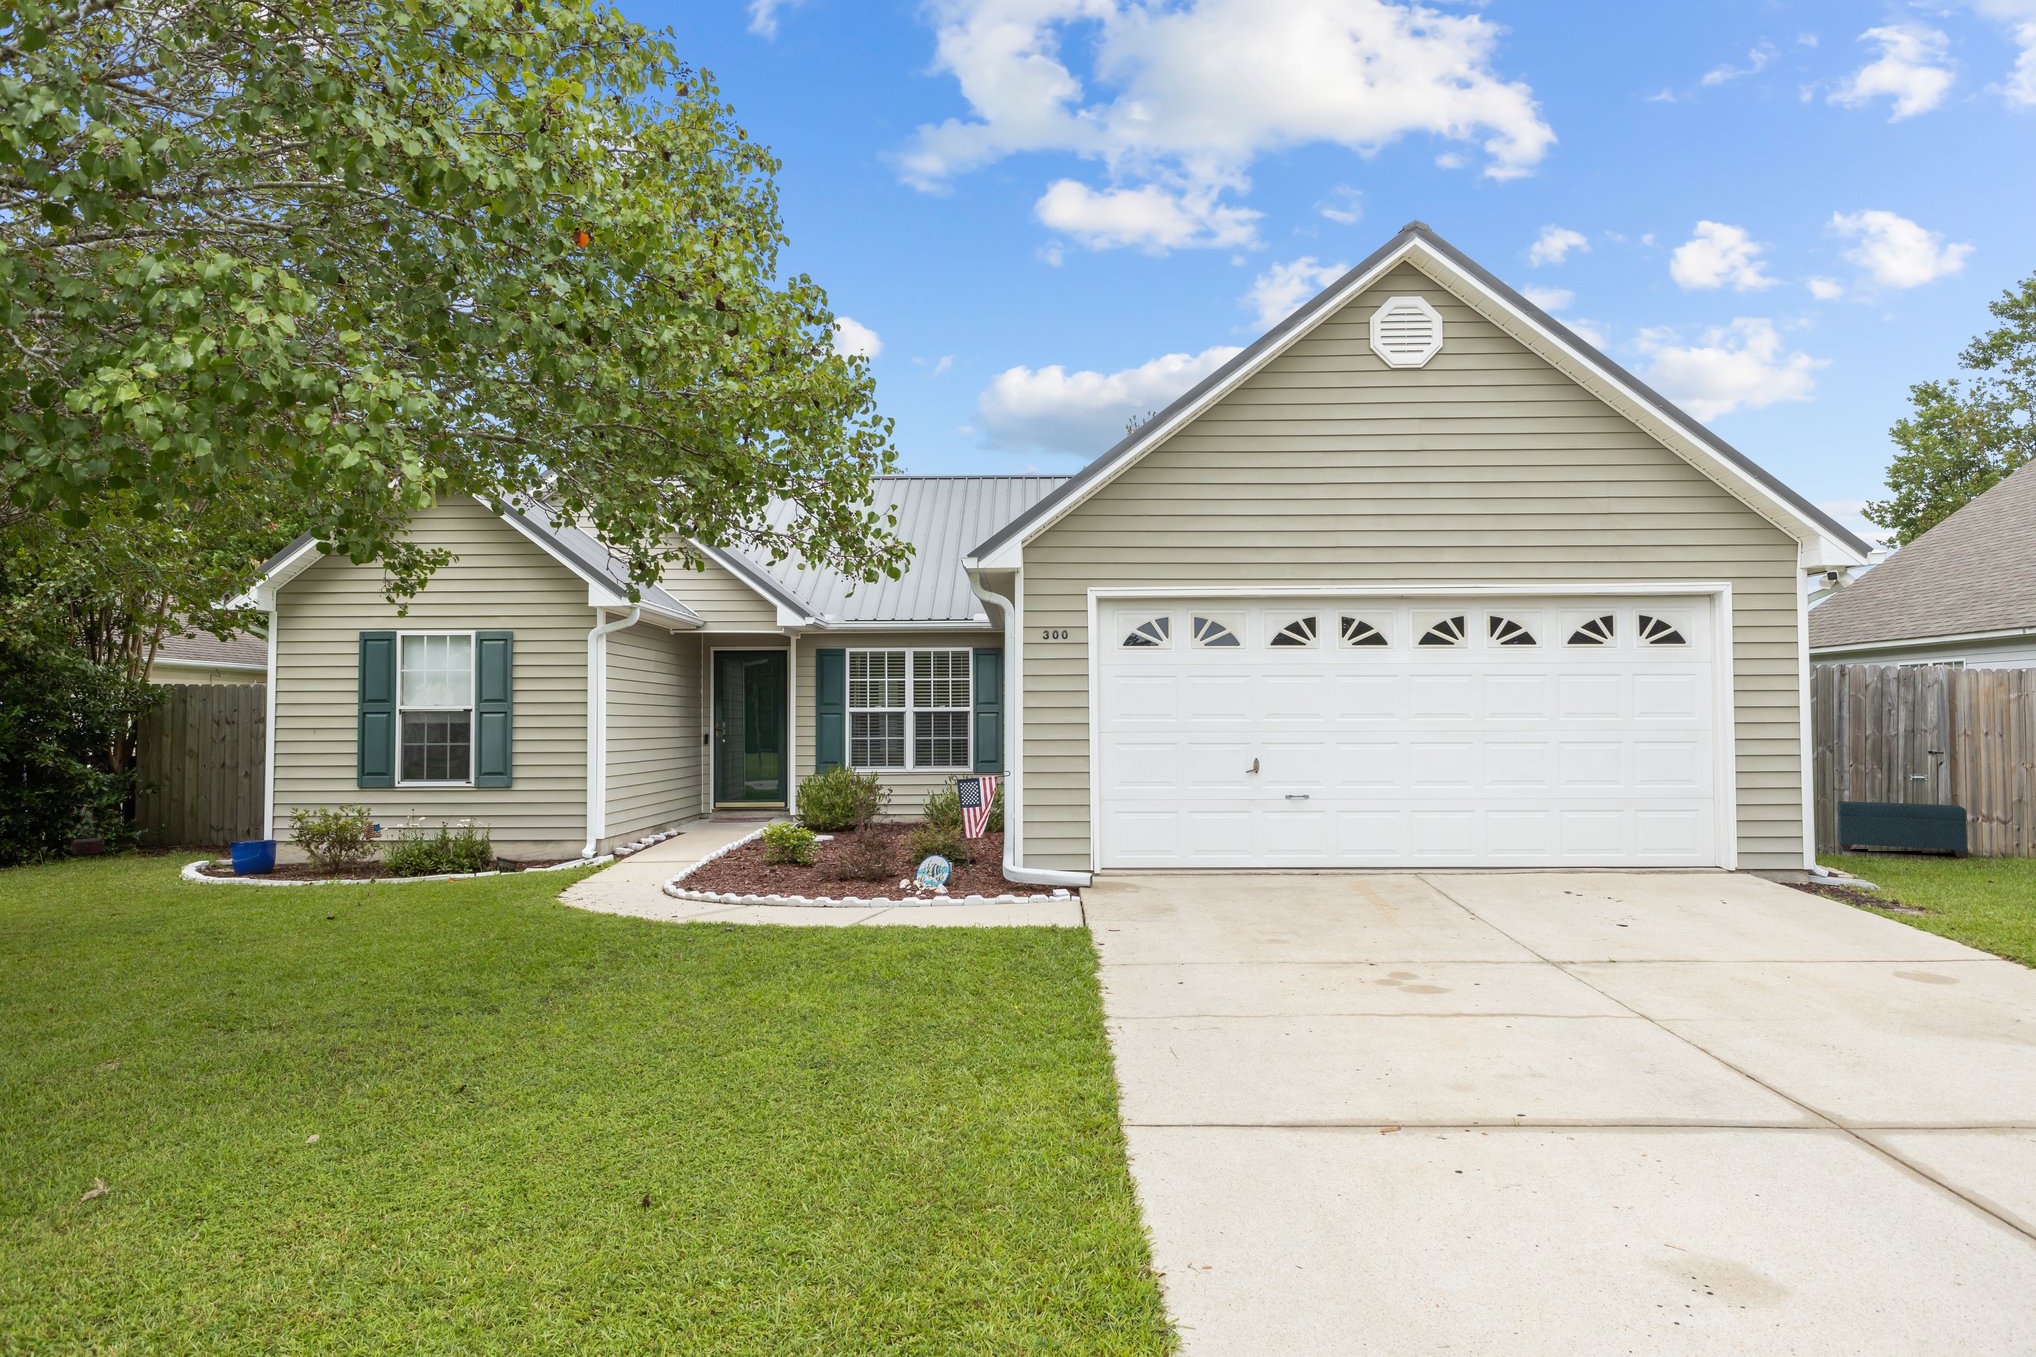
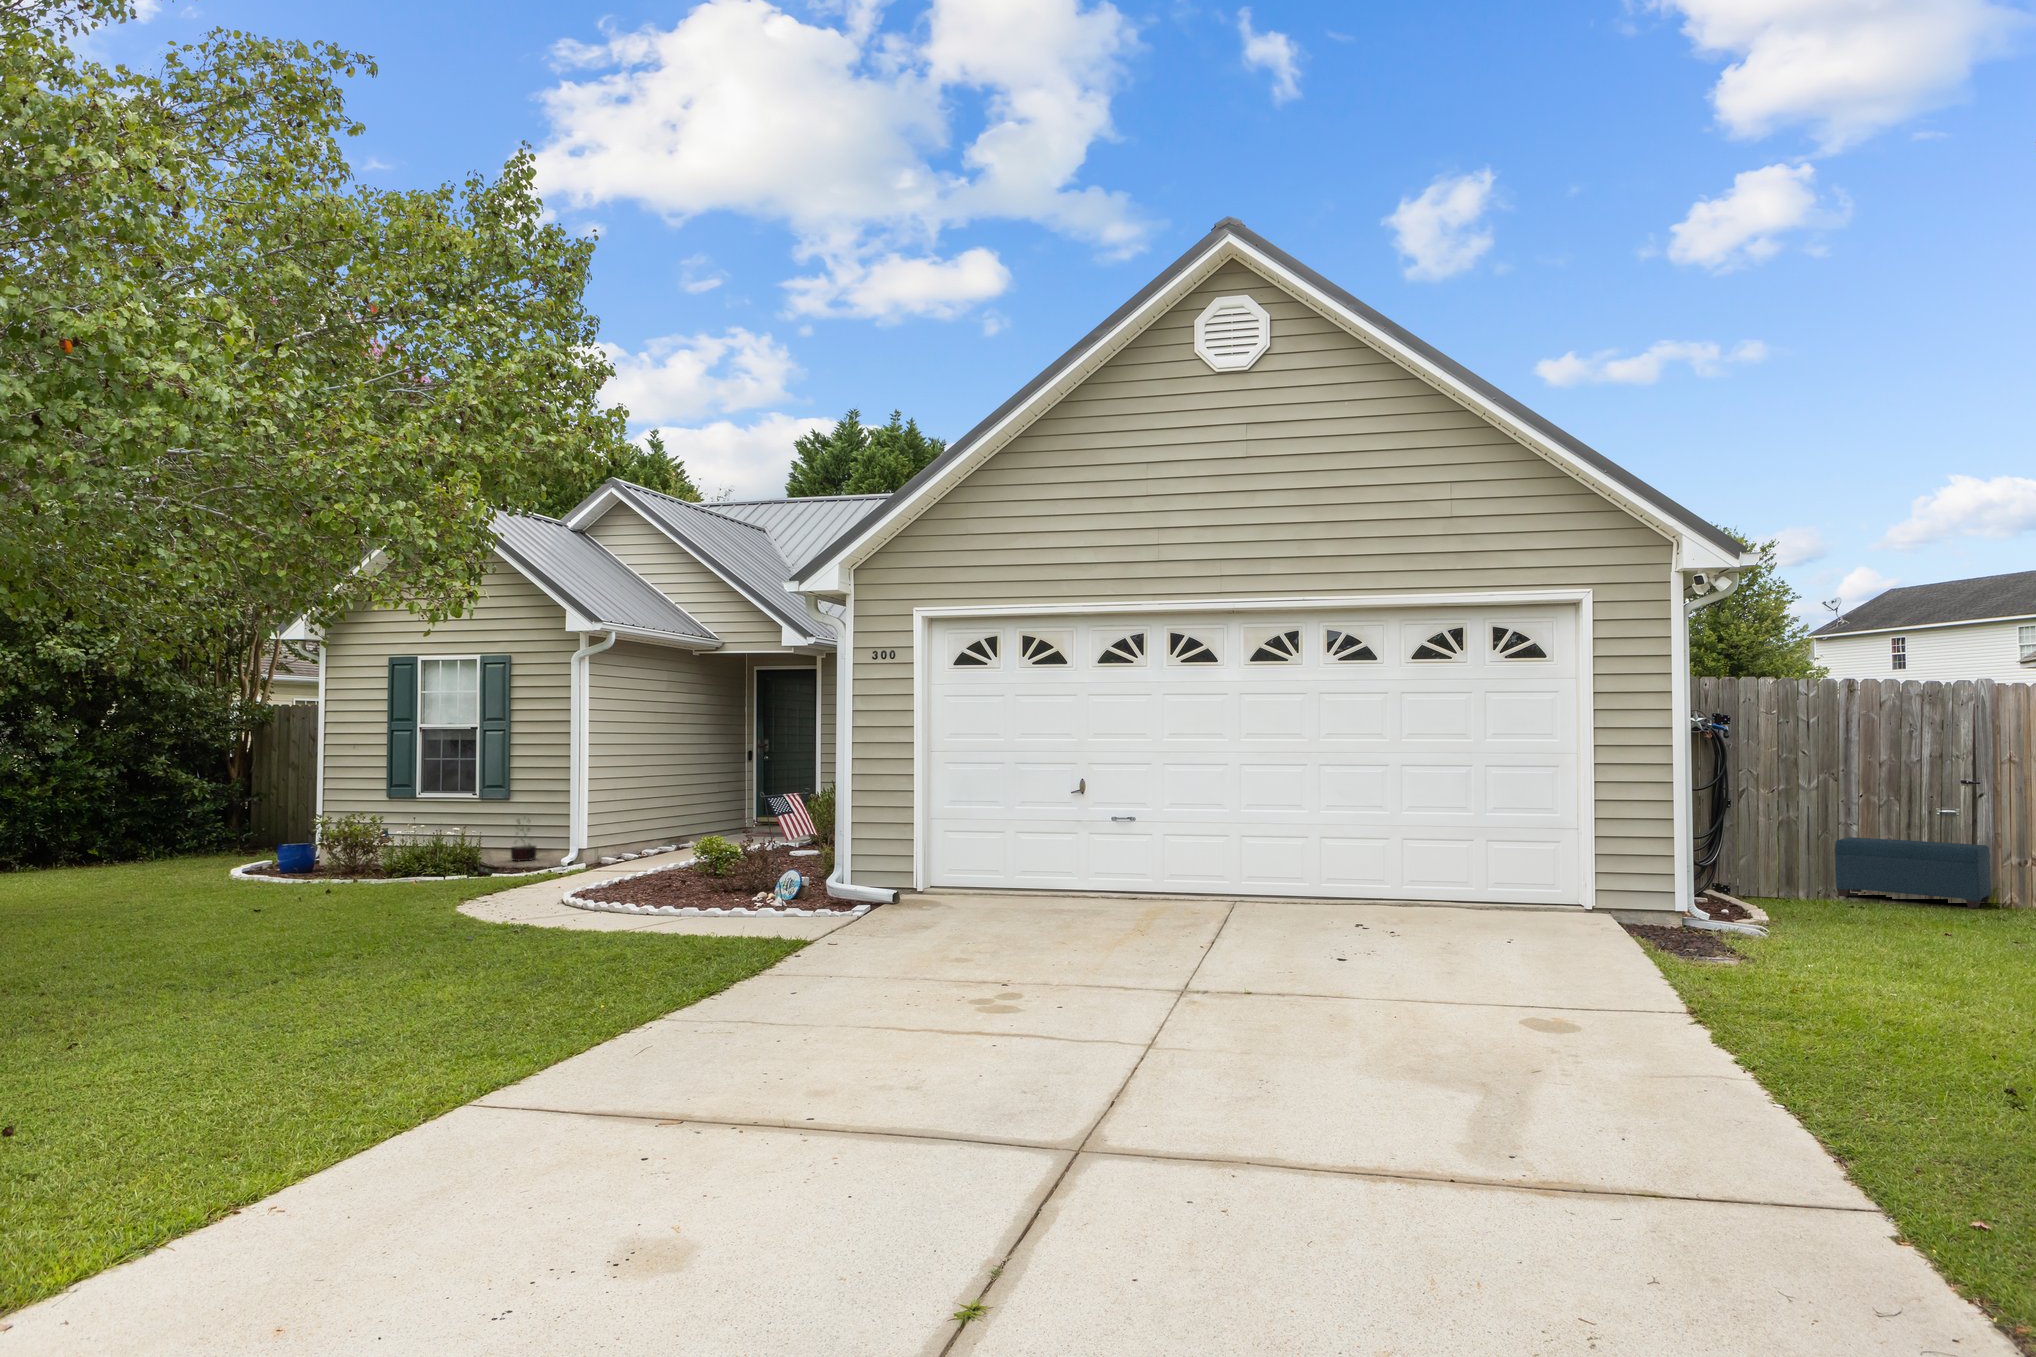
decorative plant: present [68,810,104,855] -> present [511,818,537,861]

